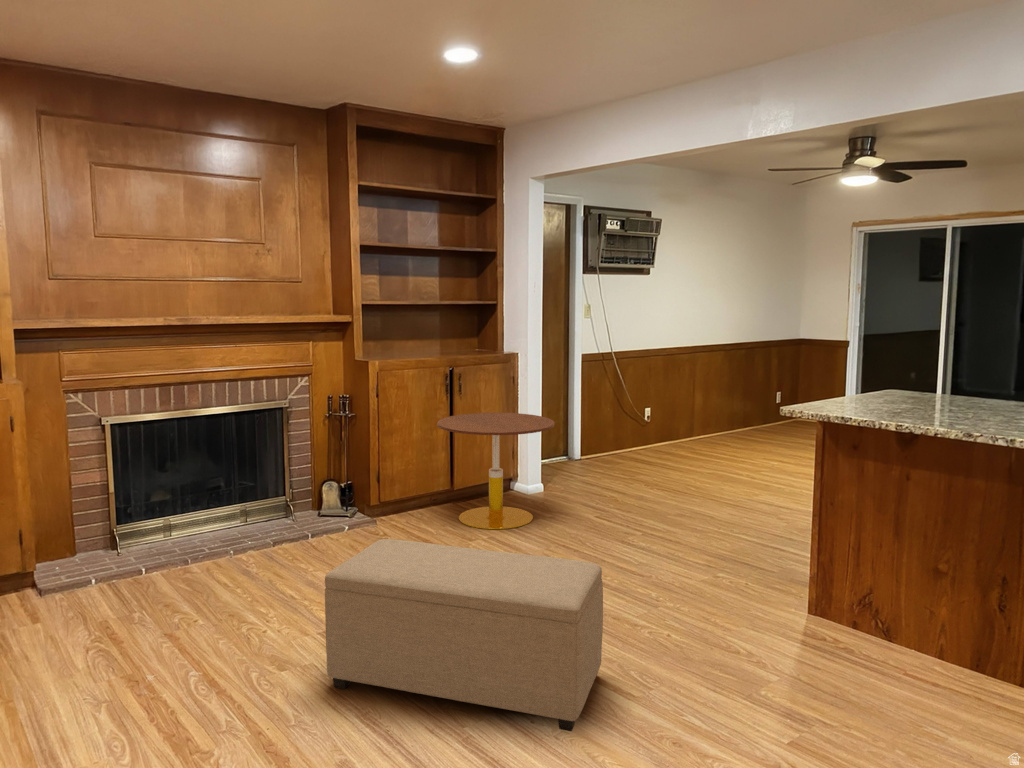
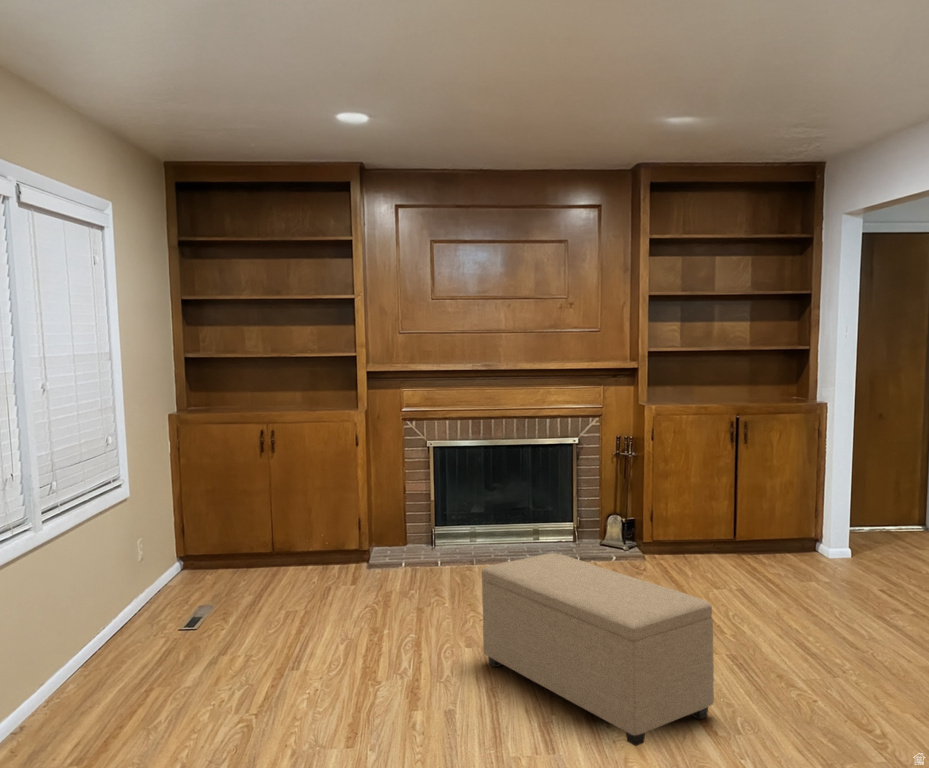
side table: present [437,413,554,529] -> none [703,462,834,585]

